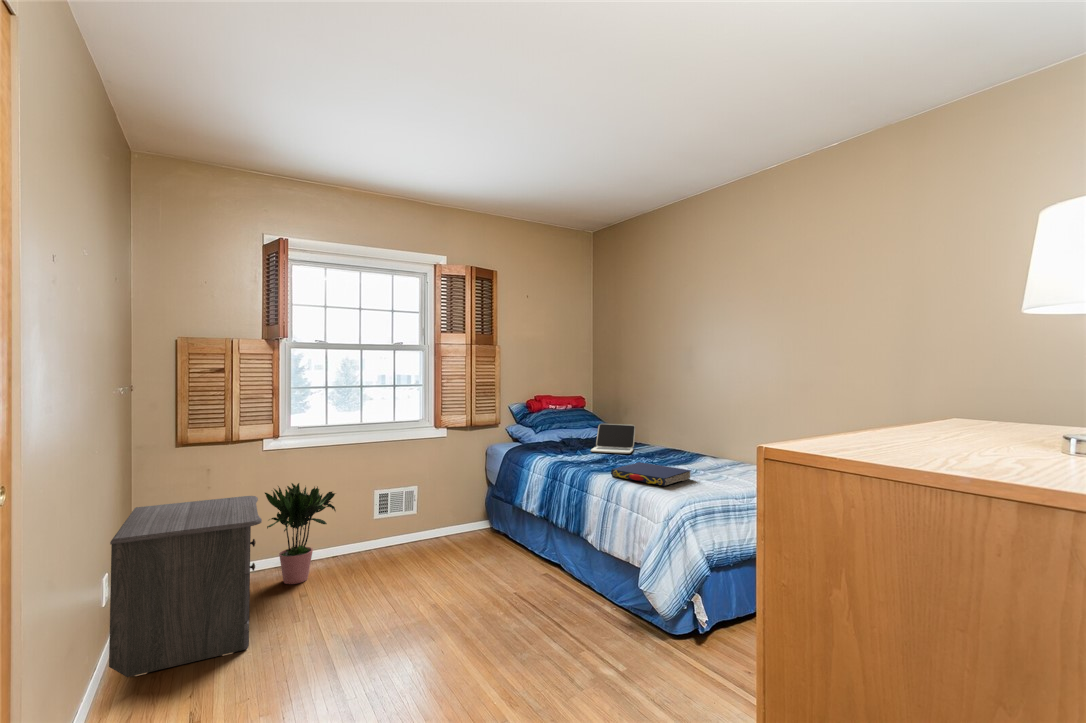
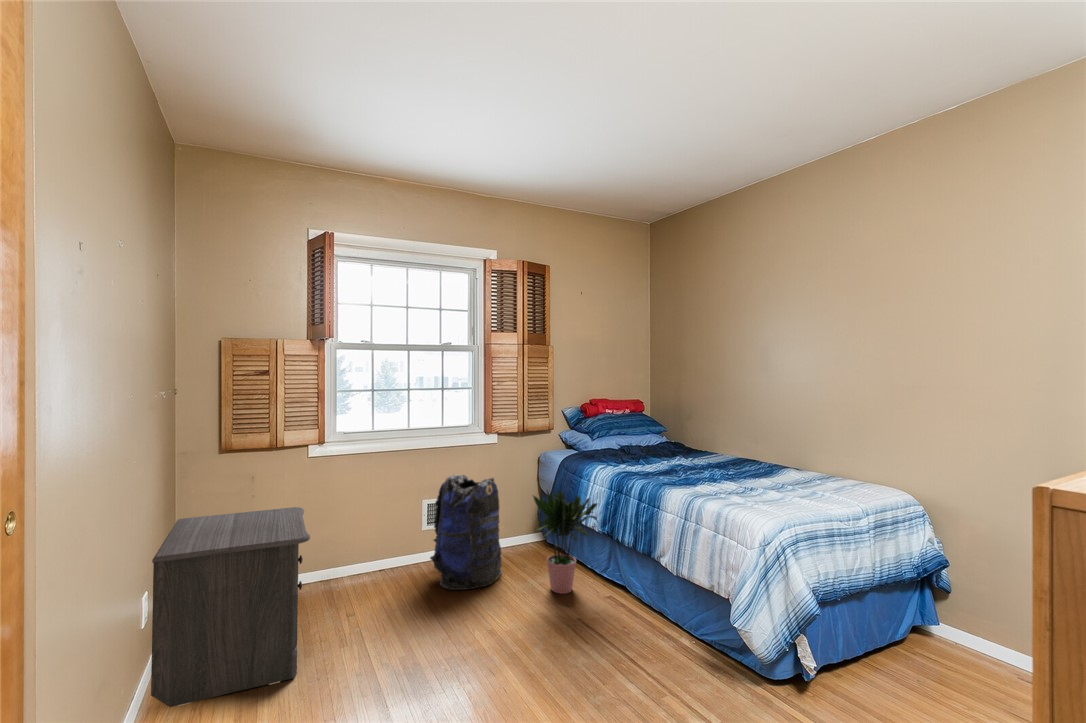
laptop: present [591,424,635,454] -> none [656,431,704,464]
book: present [611,462,691,486] -> none [687,476,780,505]
backpack: none [380,466,450,571] -> present [430,475,503,590]
potted plant: present [265,483,336,584] -> present [533,490,597,594]

